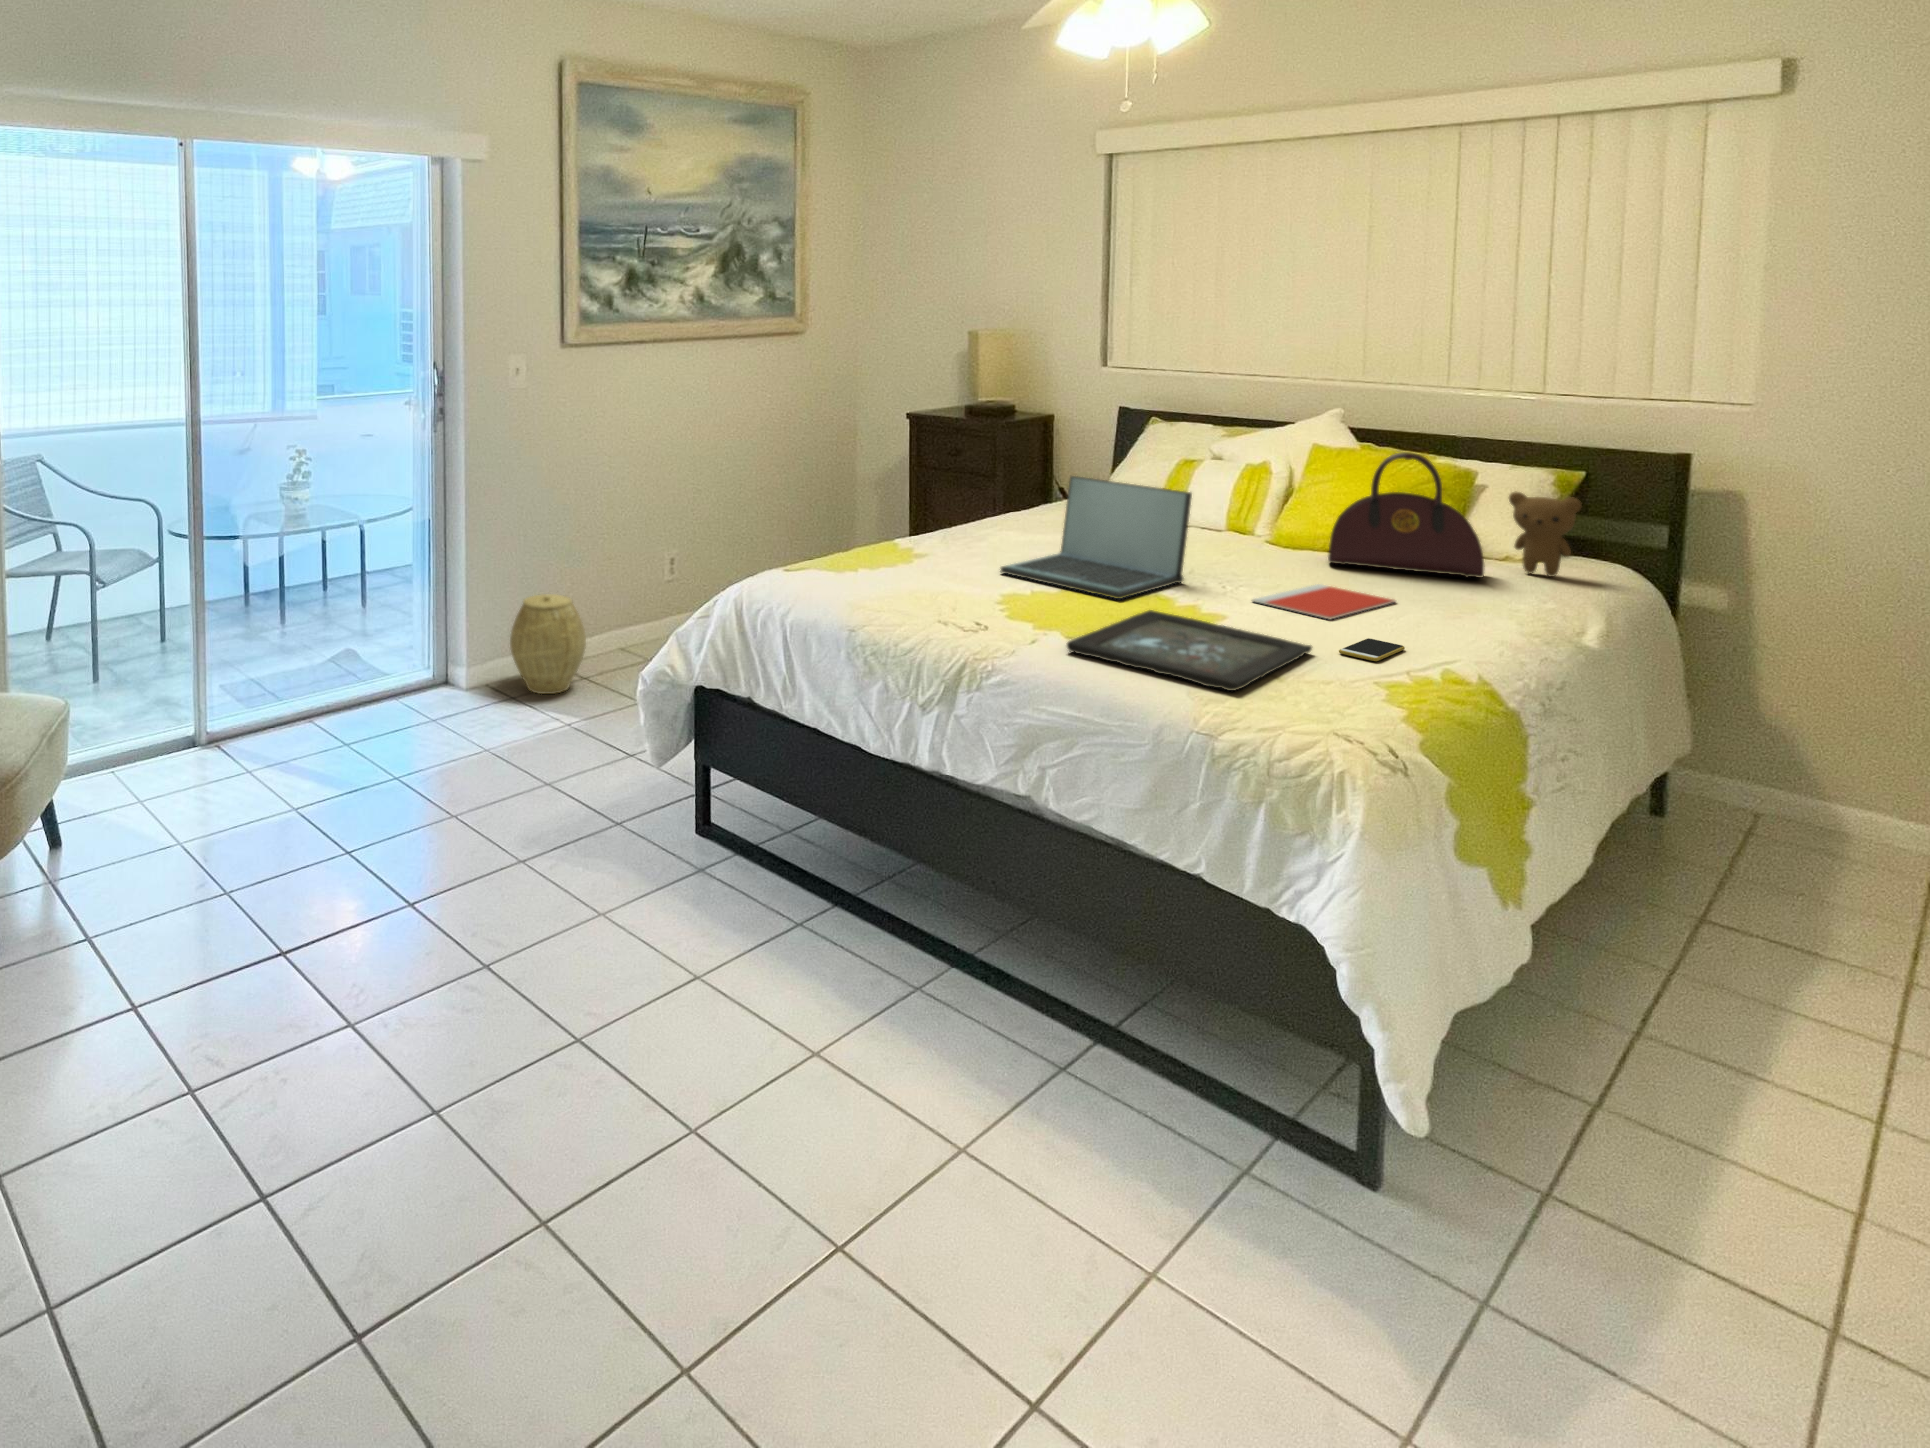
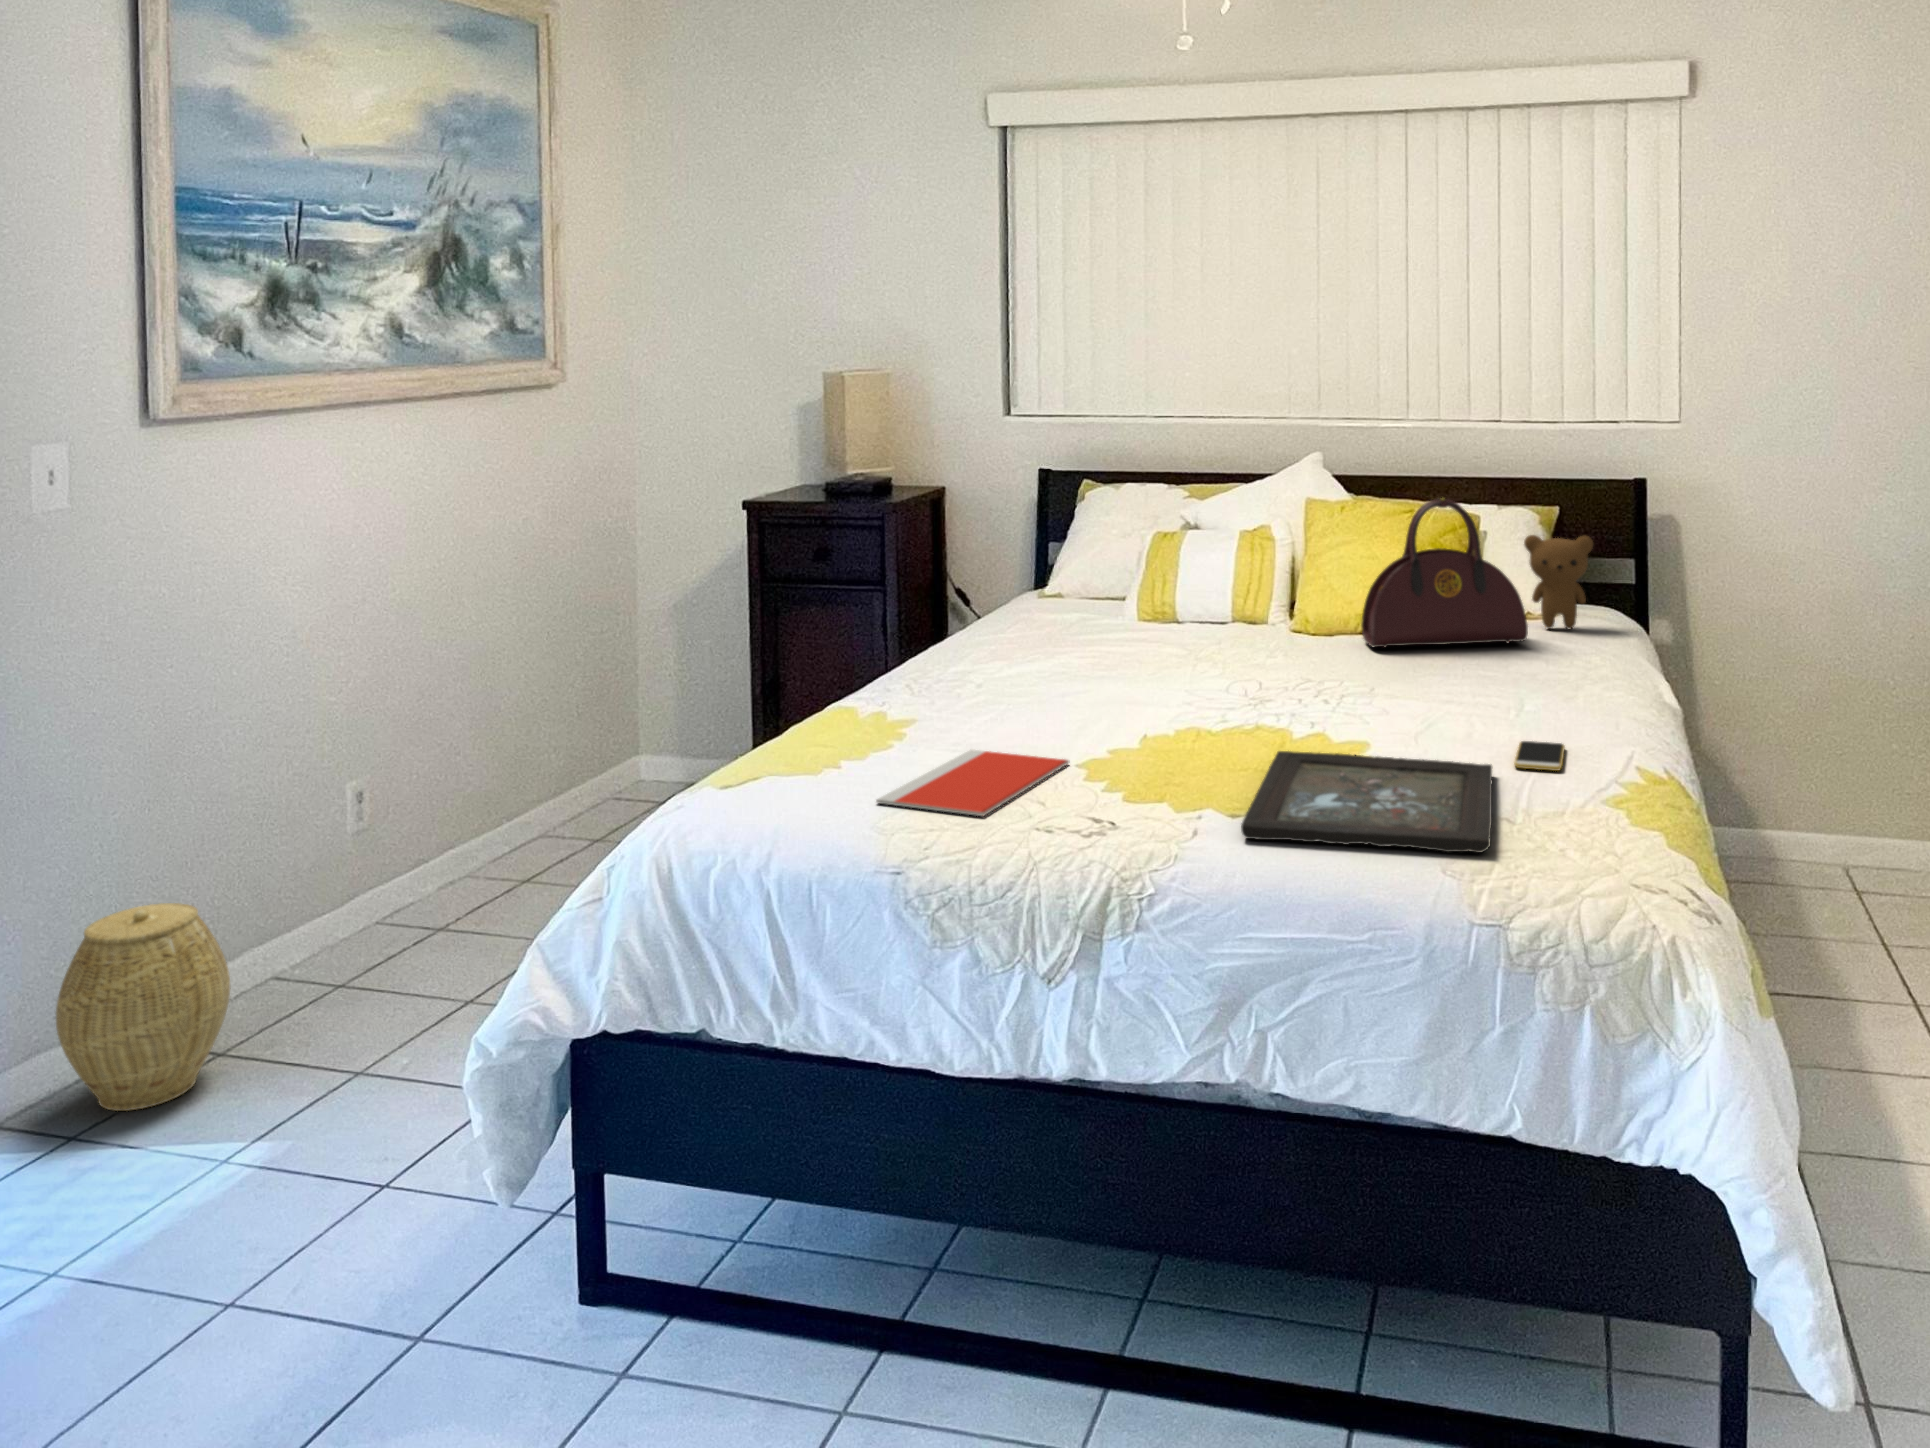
laptop: present [1001,476,1192,599] -> none [1032,570,1259,742]
notebook: present [1253,584,1396,619] -> present [876,750,1070,816]

